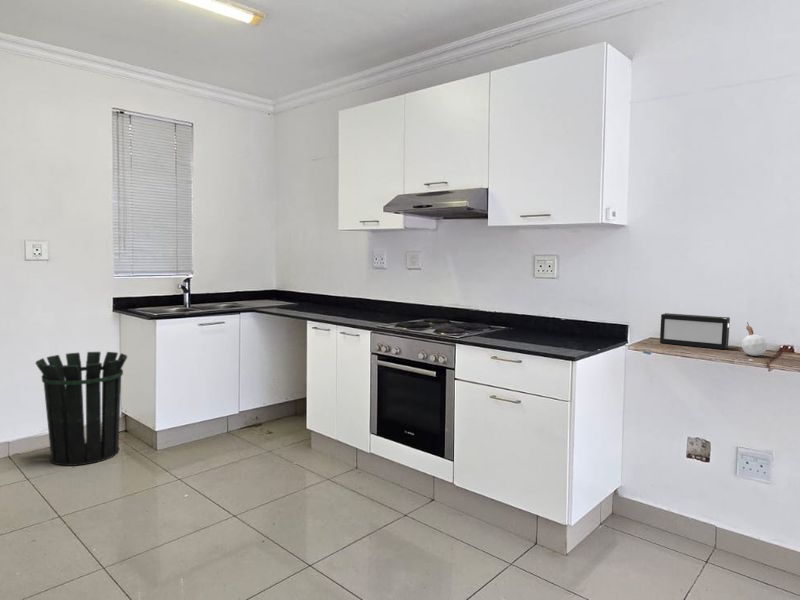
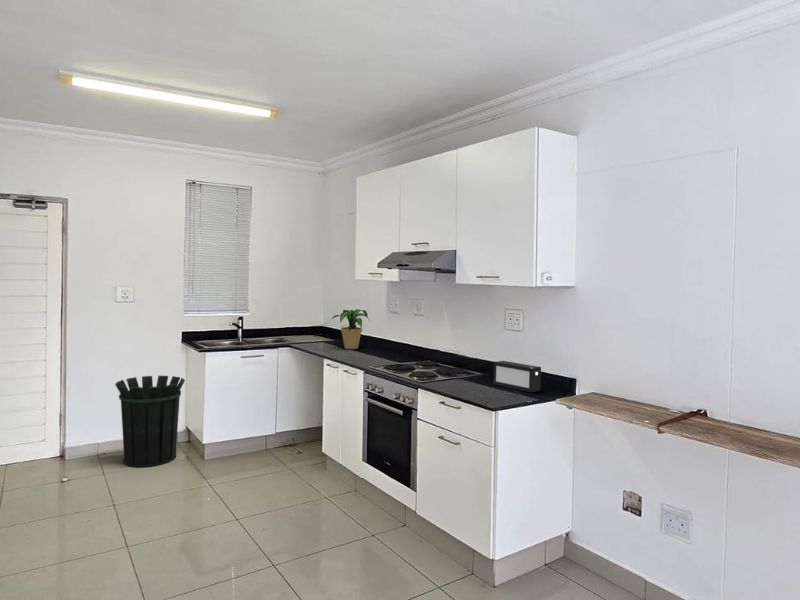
potted plant: none [304,266,350,311] -> present [332,309,368,349]
speaker: present [660,313,730,349] -> present [494,361,541,392]
candle: present [742,322,767,356] -> none [651,383,674,420]

